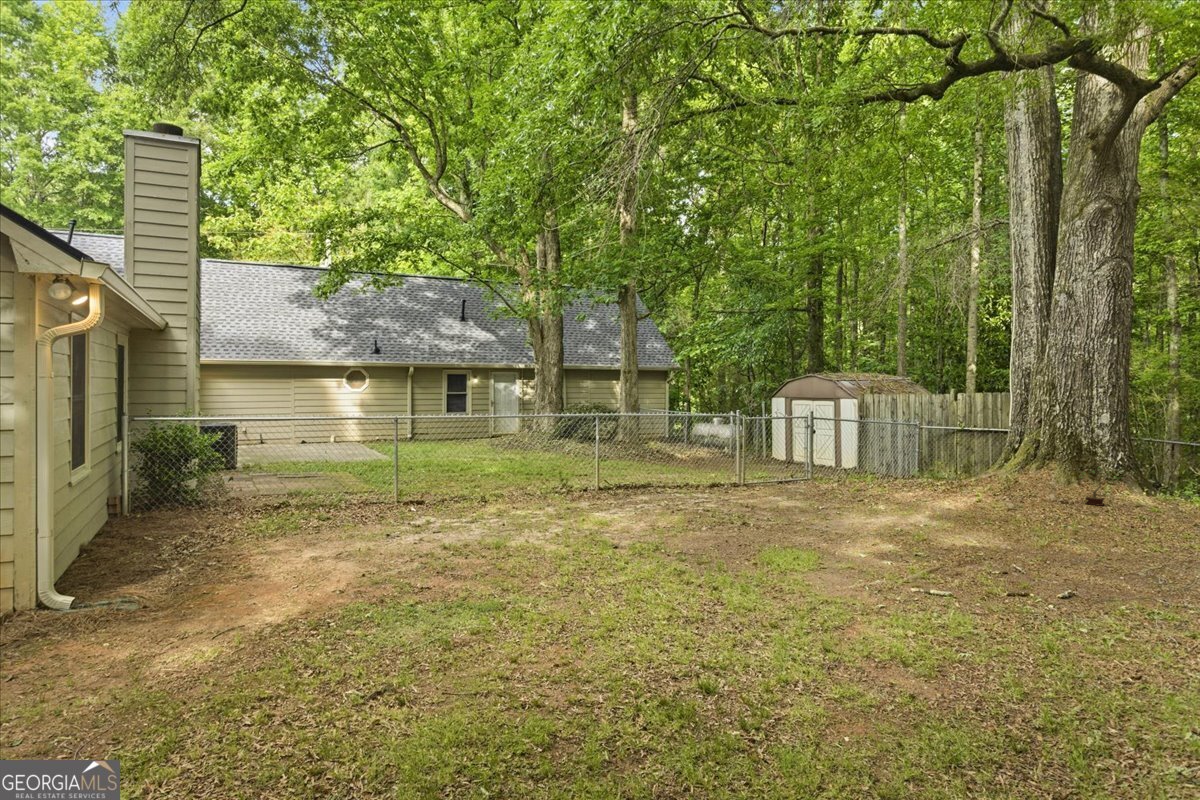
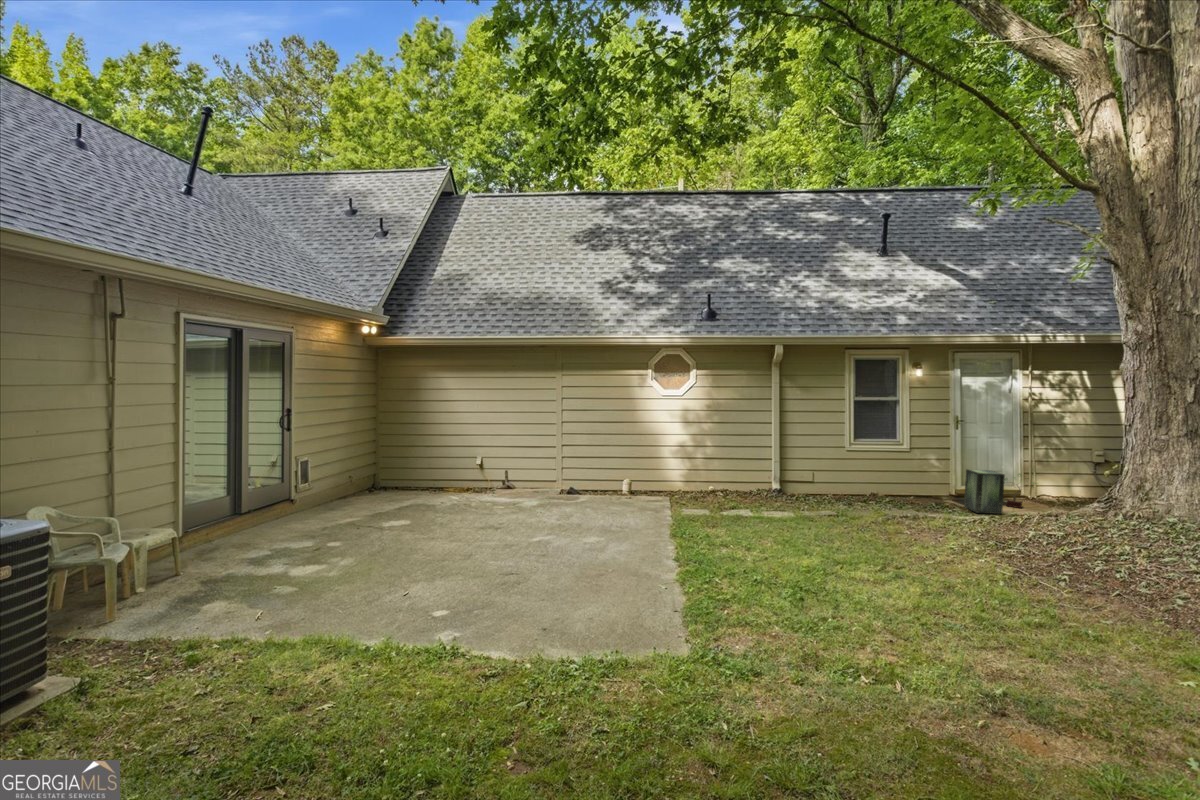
storage box: none [1036,463,1082,512] -> present [964,470,1005,514]

